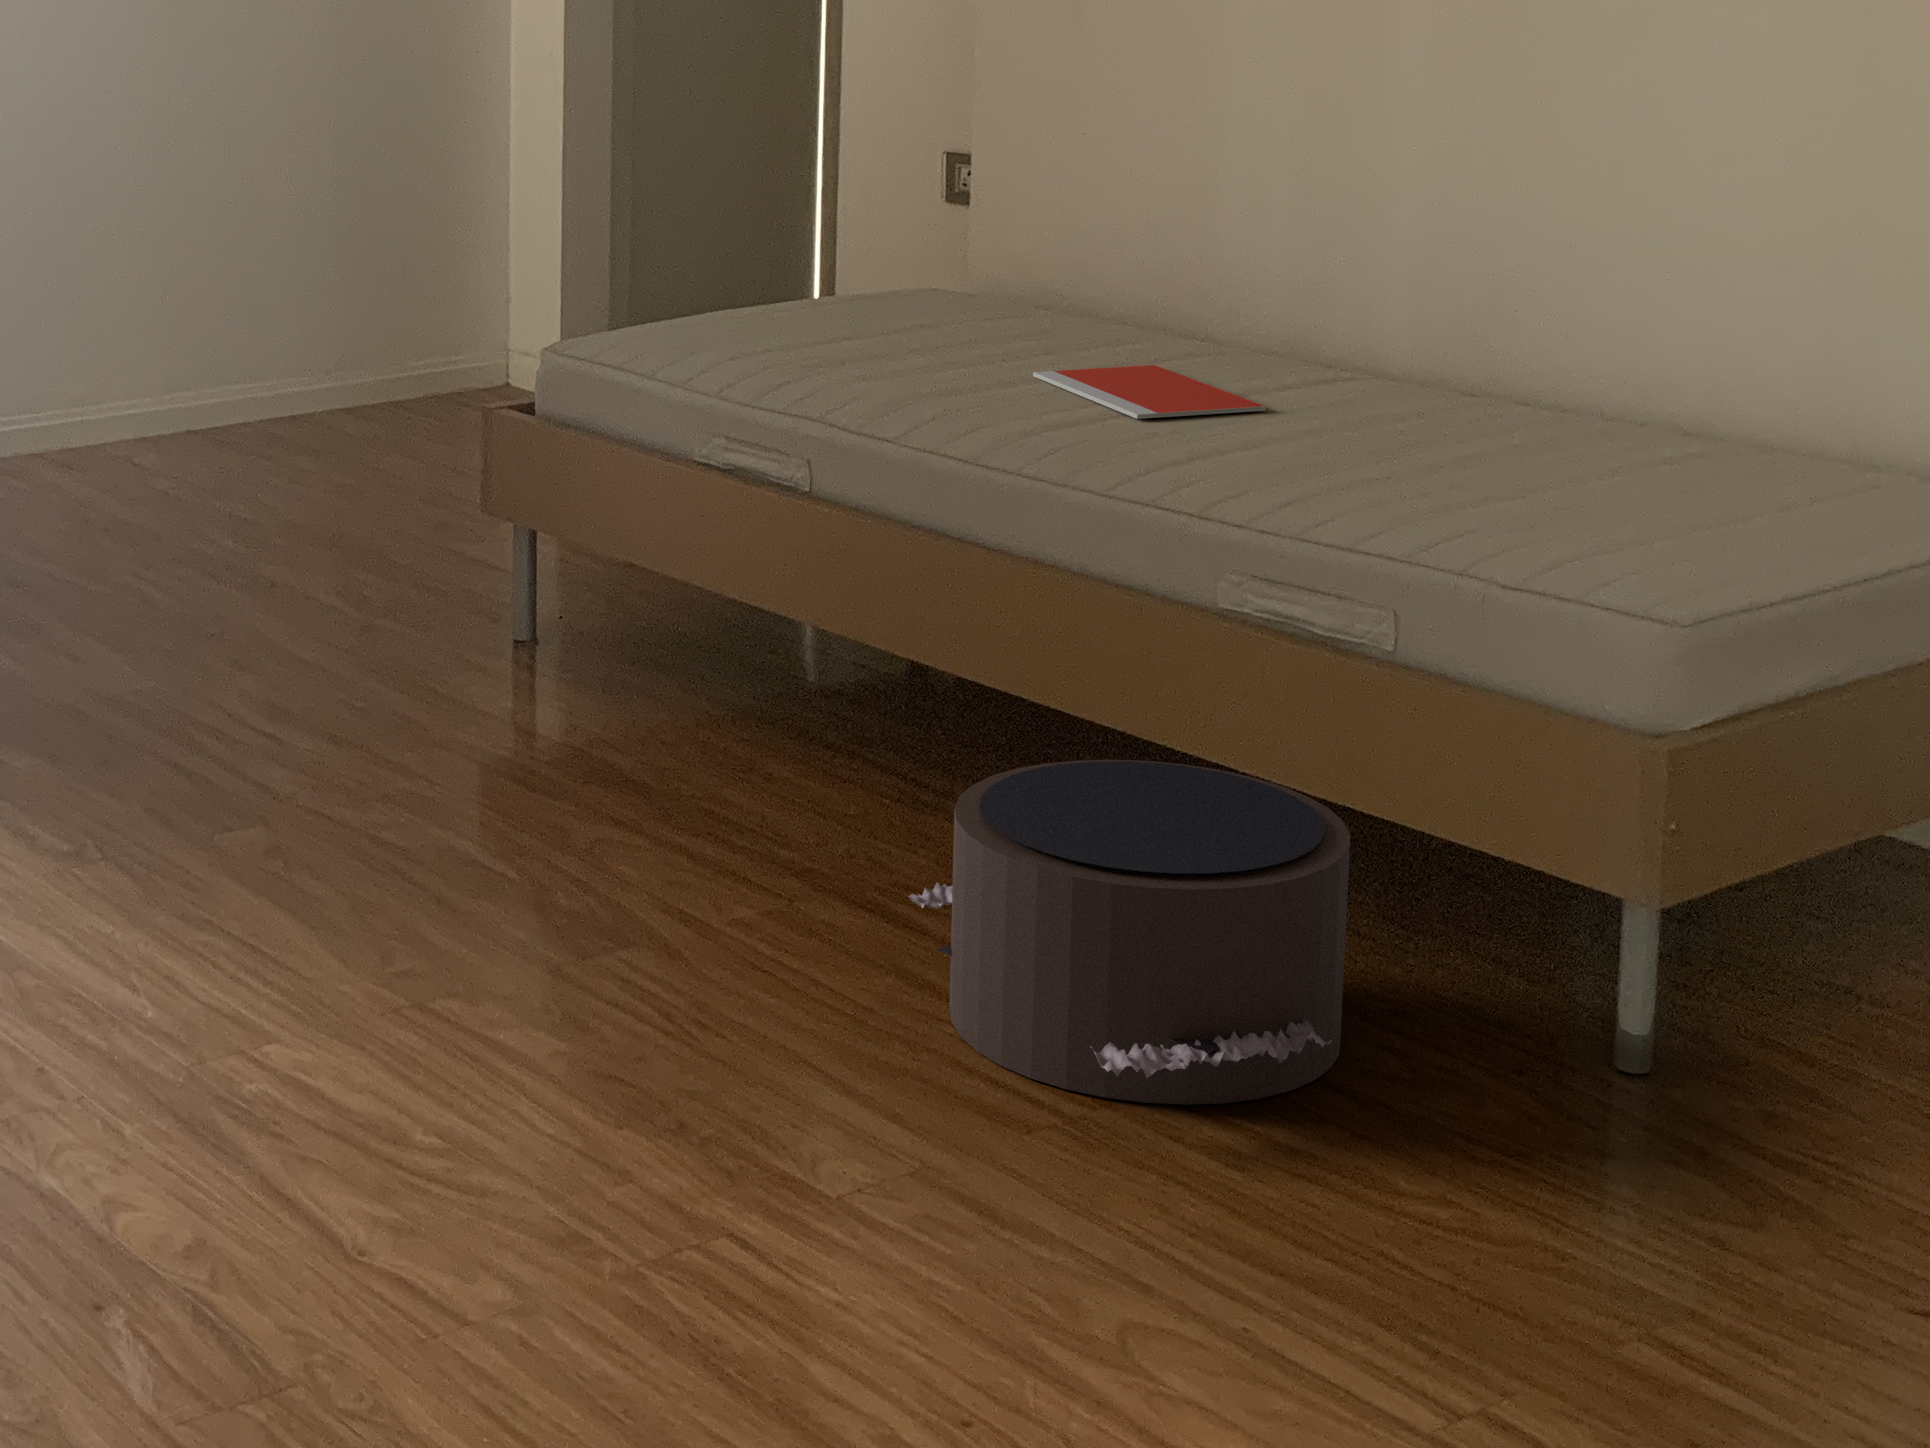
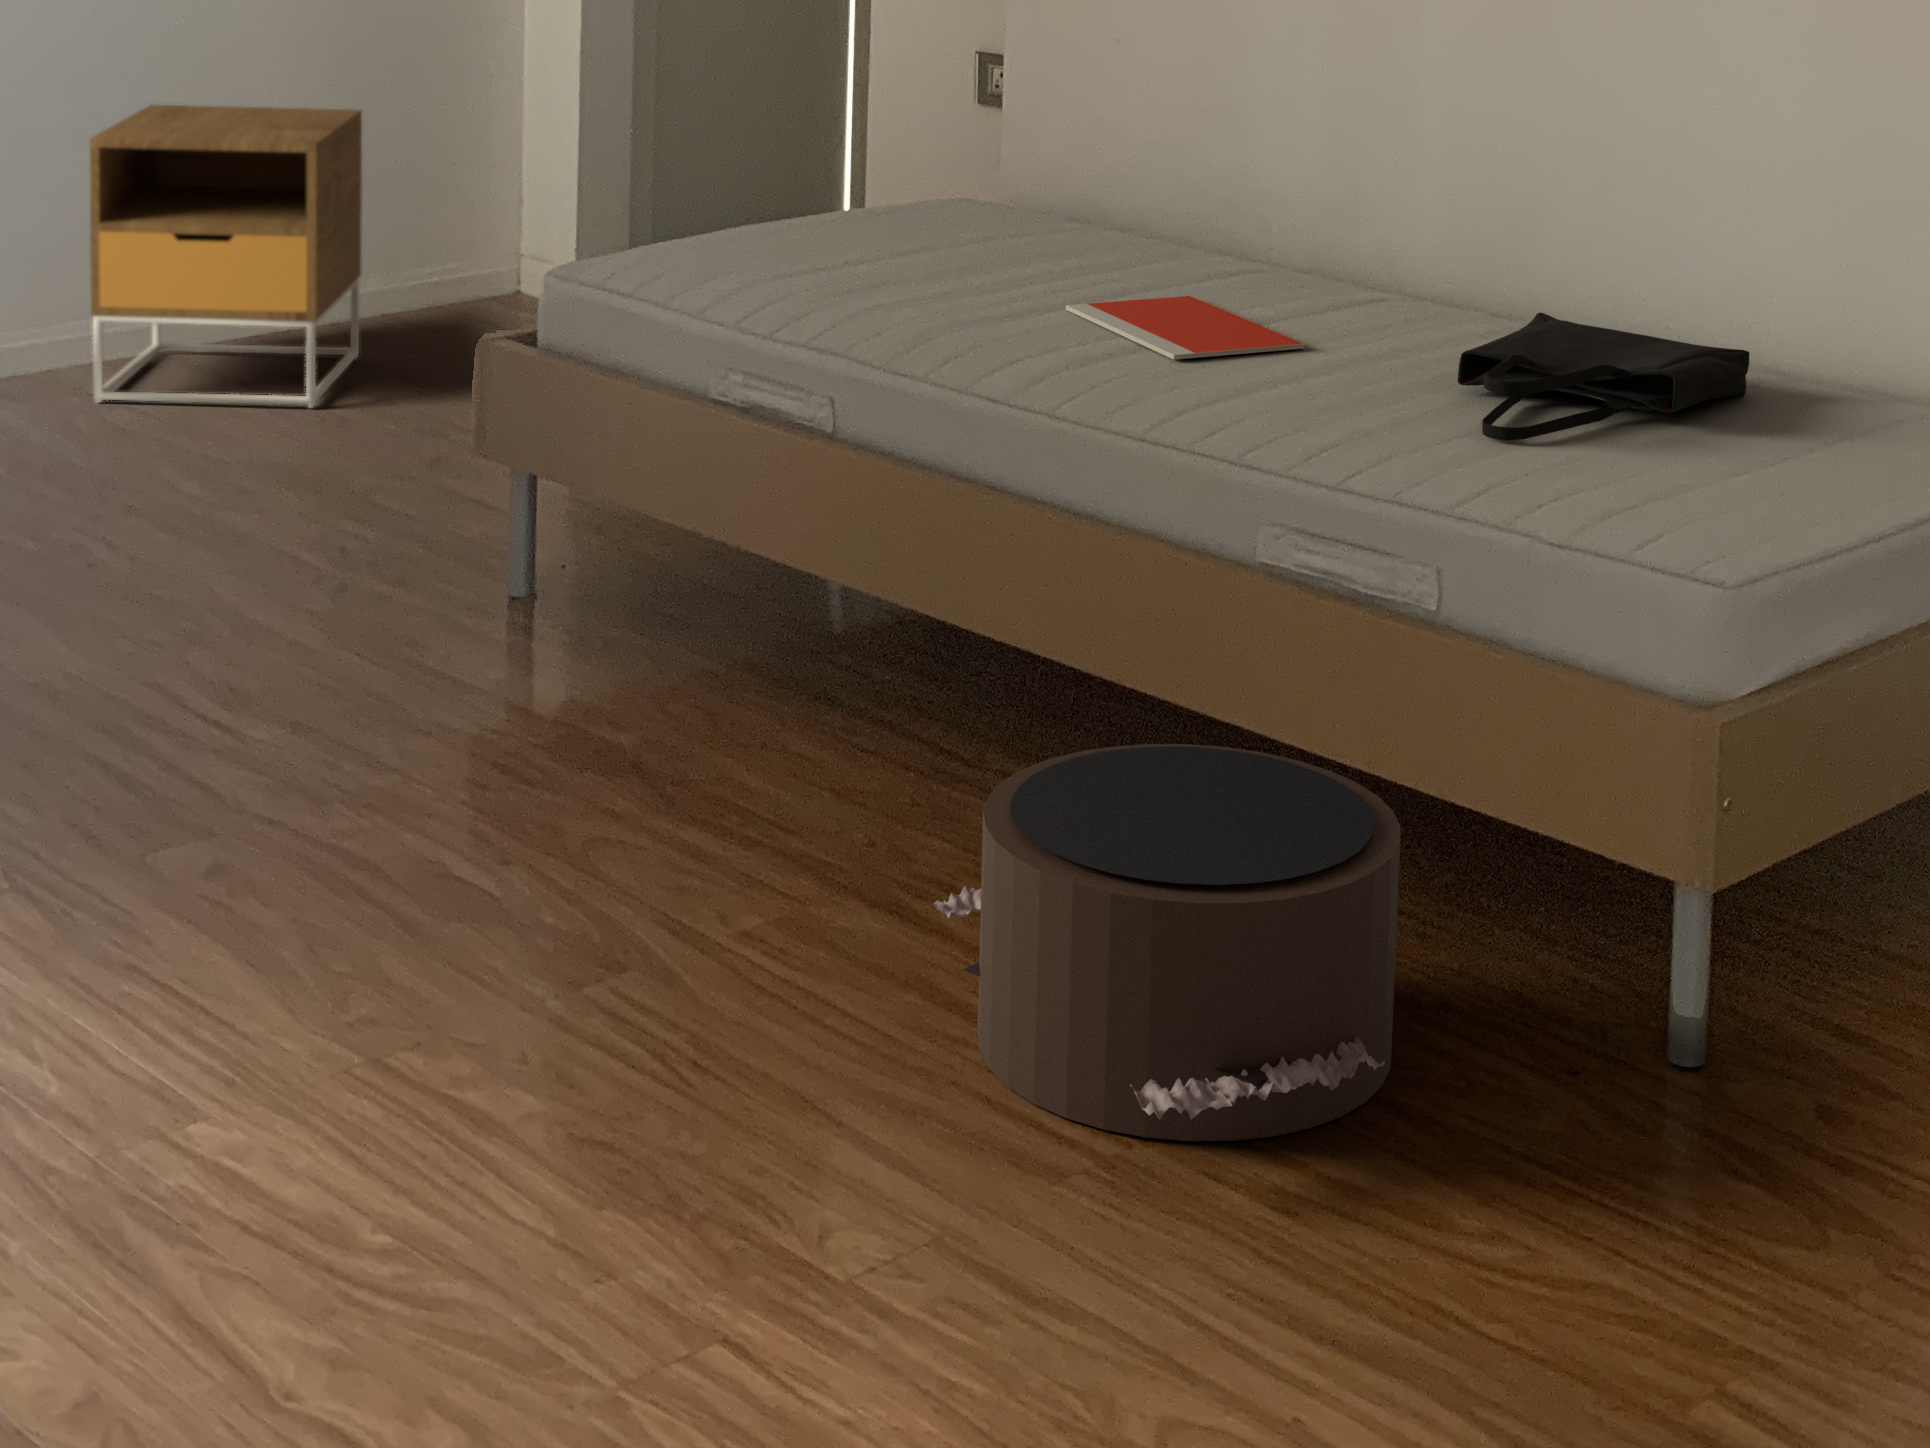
nightstand: none [130,206,370,479] -> present [90,105,362,408]
tote bag: none [1416,377,1715,490] -> present [1458,313,1749,440]

